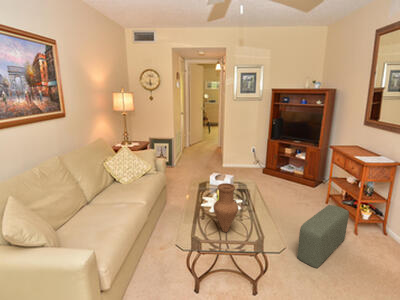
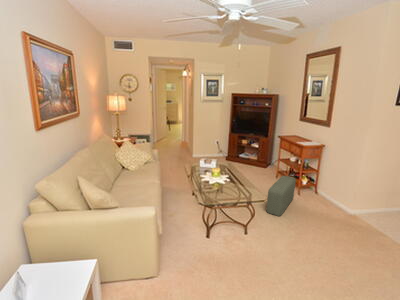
vase: present [213,183,238,232] -> none [217,161,234,195]

